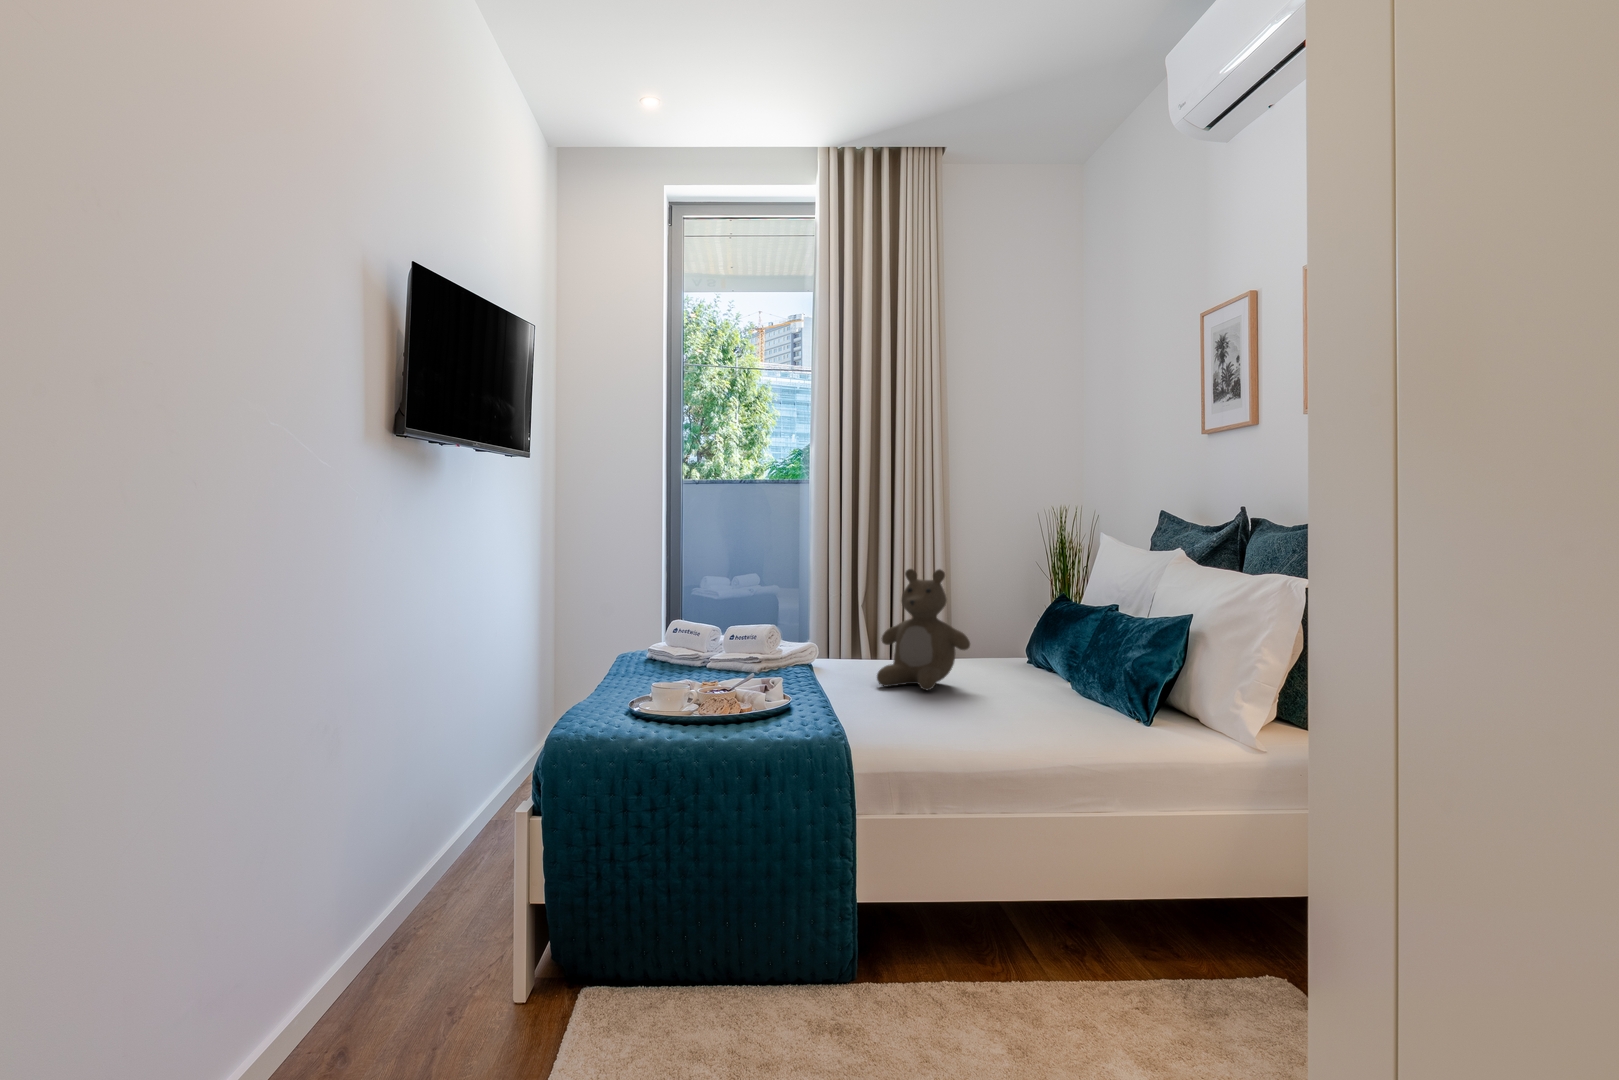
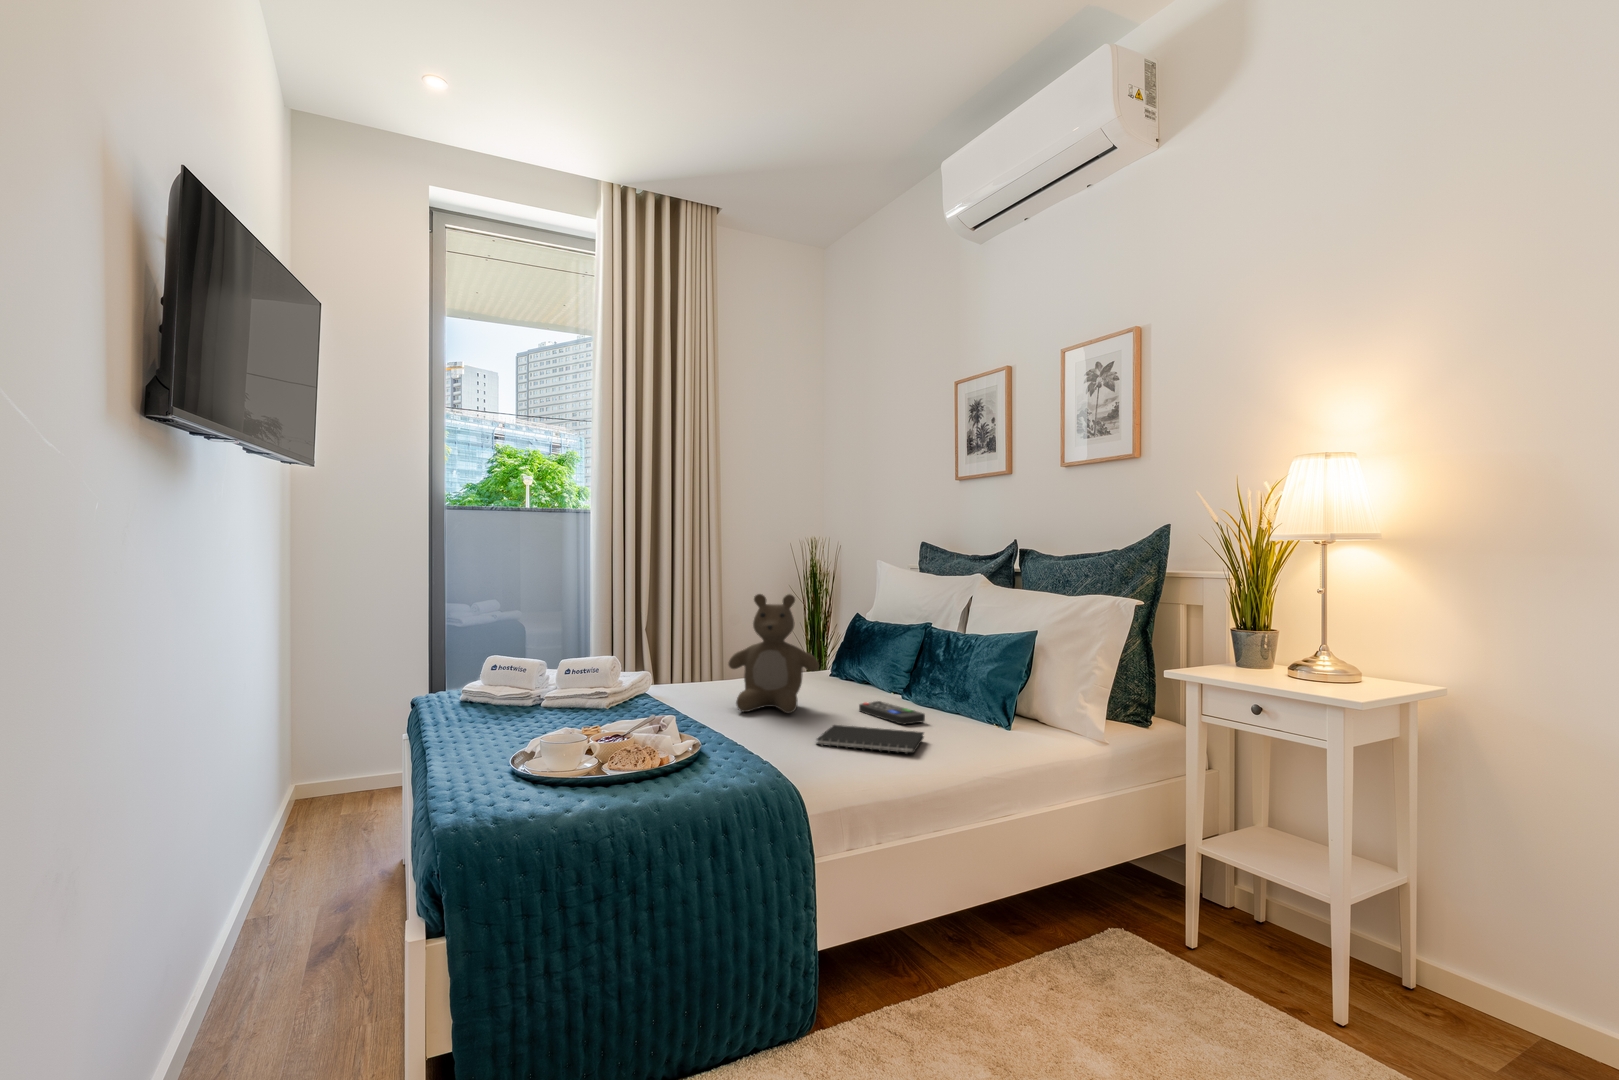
remote control: none [1010,686,1068,709] -> present [859,701,925,725]
notebook: none [915,702,1037,731] -> present [817,725,924,753]

